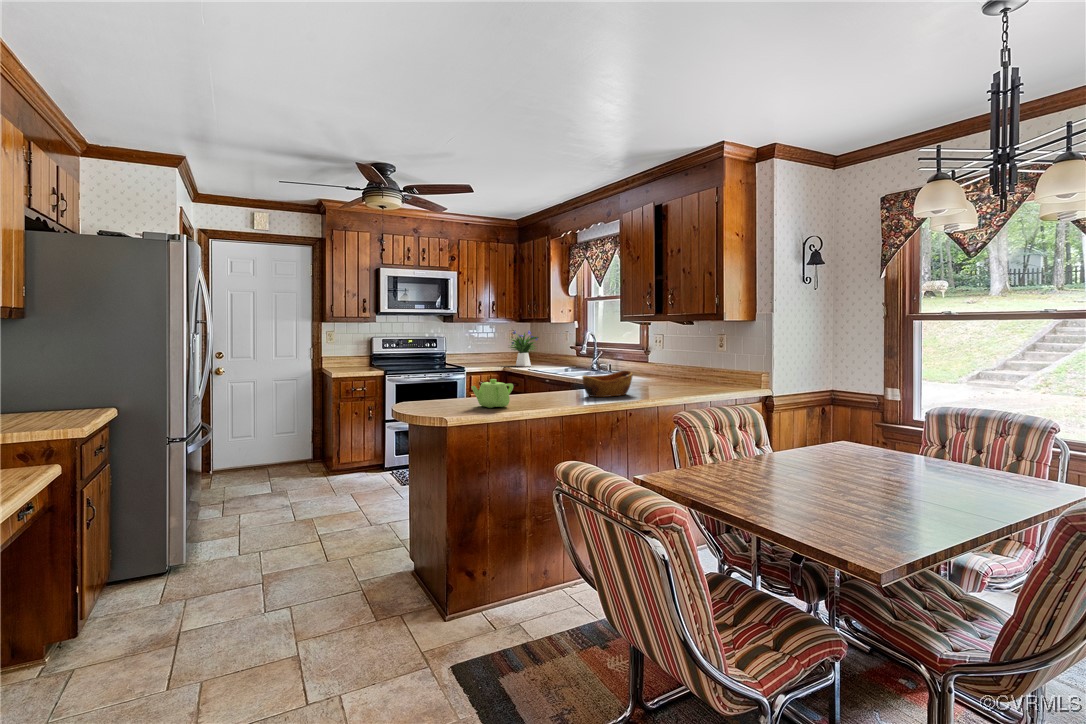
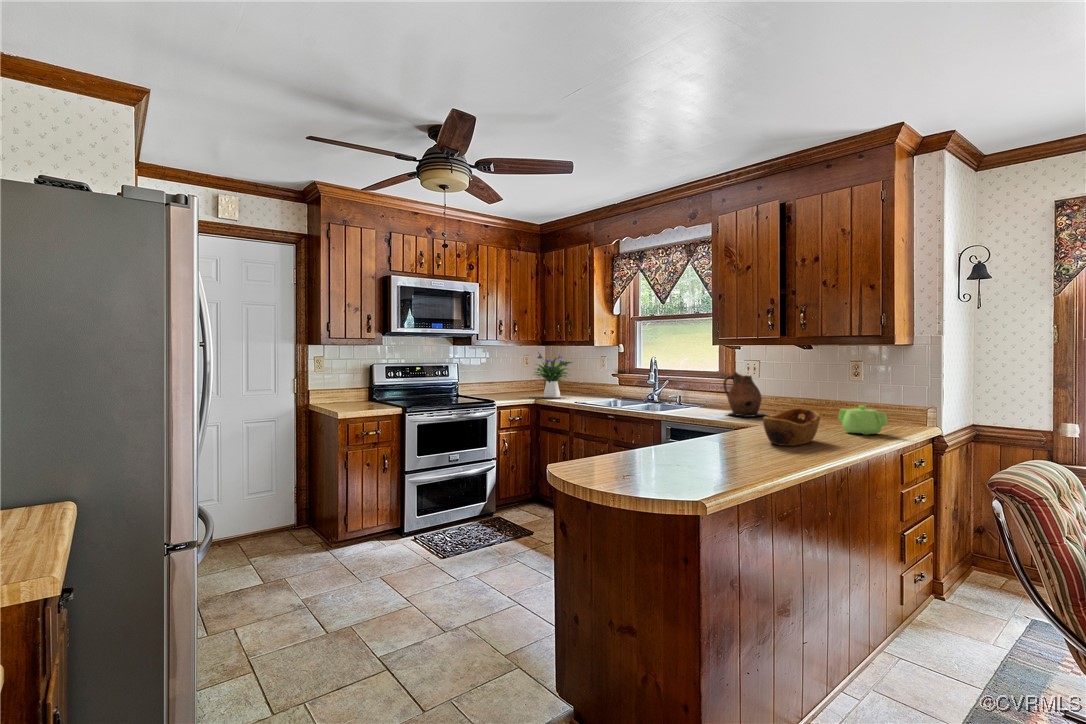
ceramic pitcher: none [620,342,656,381] -> present [723,370,768,417]
teapot: present [471,379,513,408] -> present [838,405,888,435]

